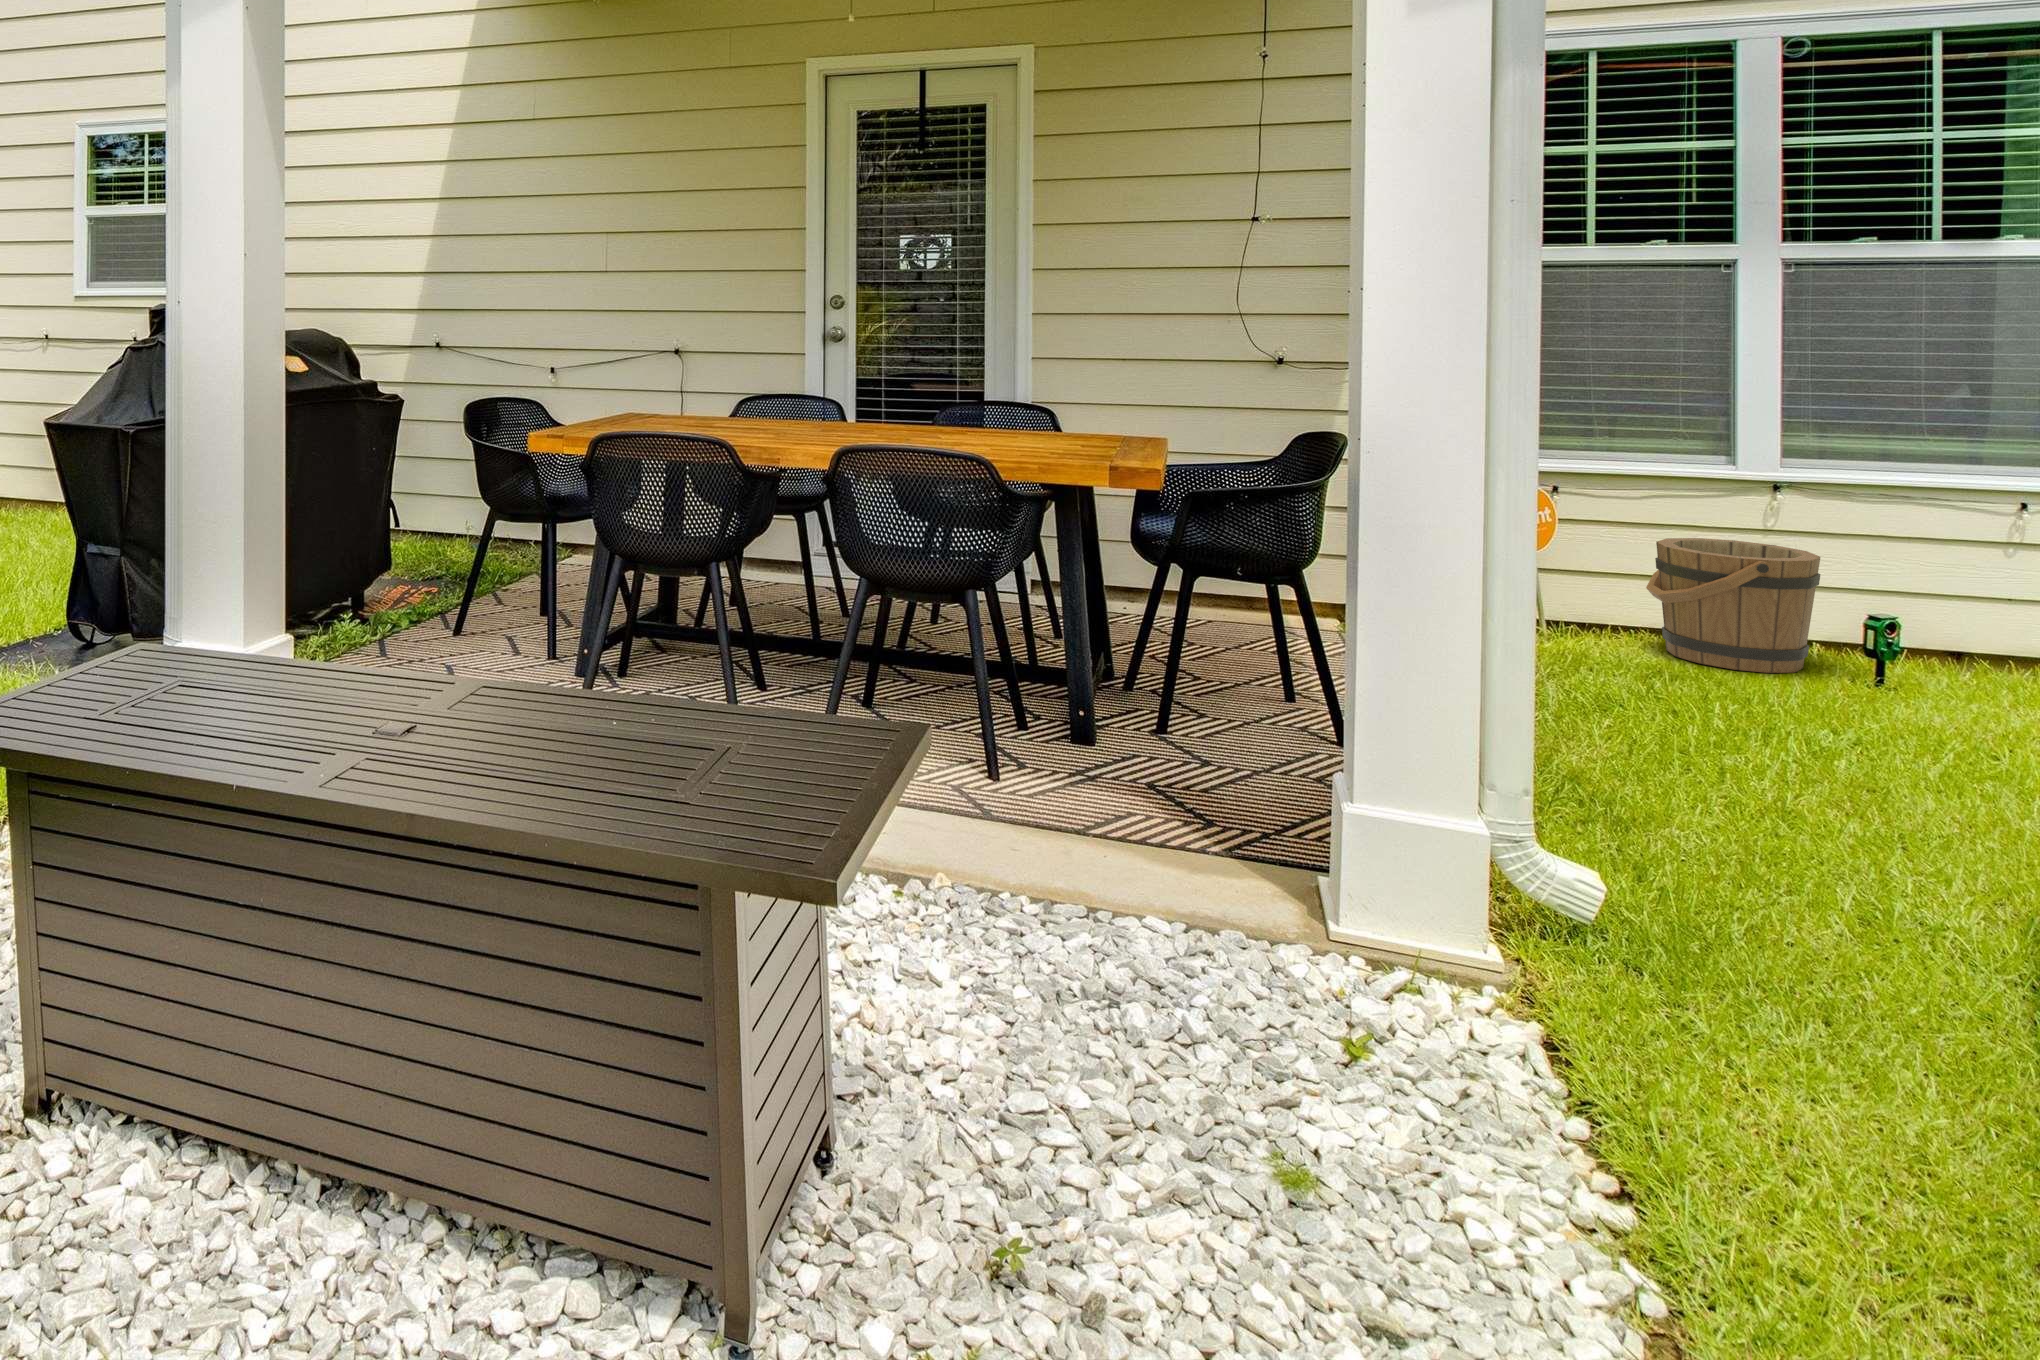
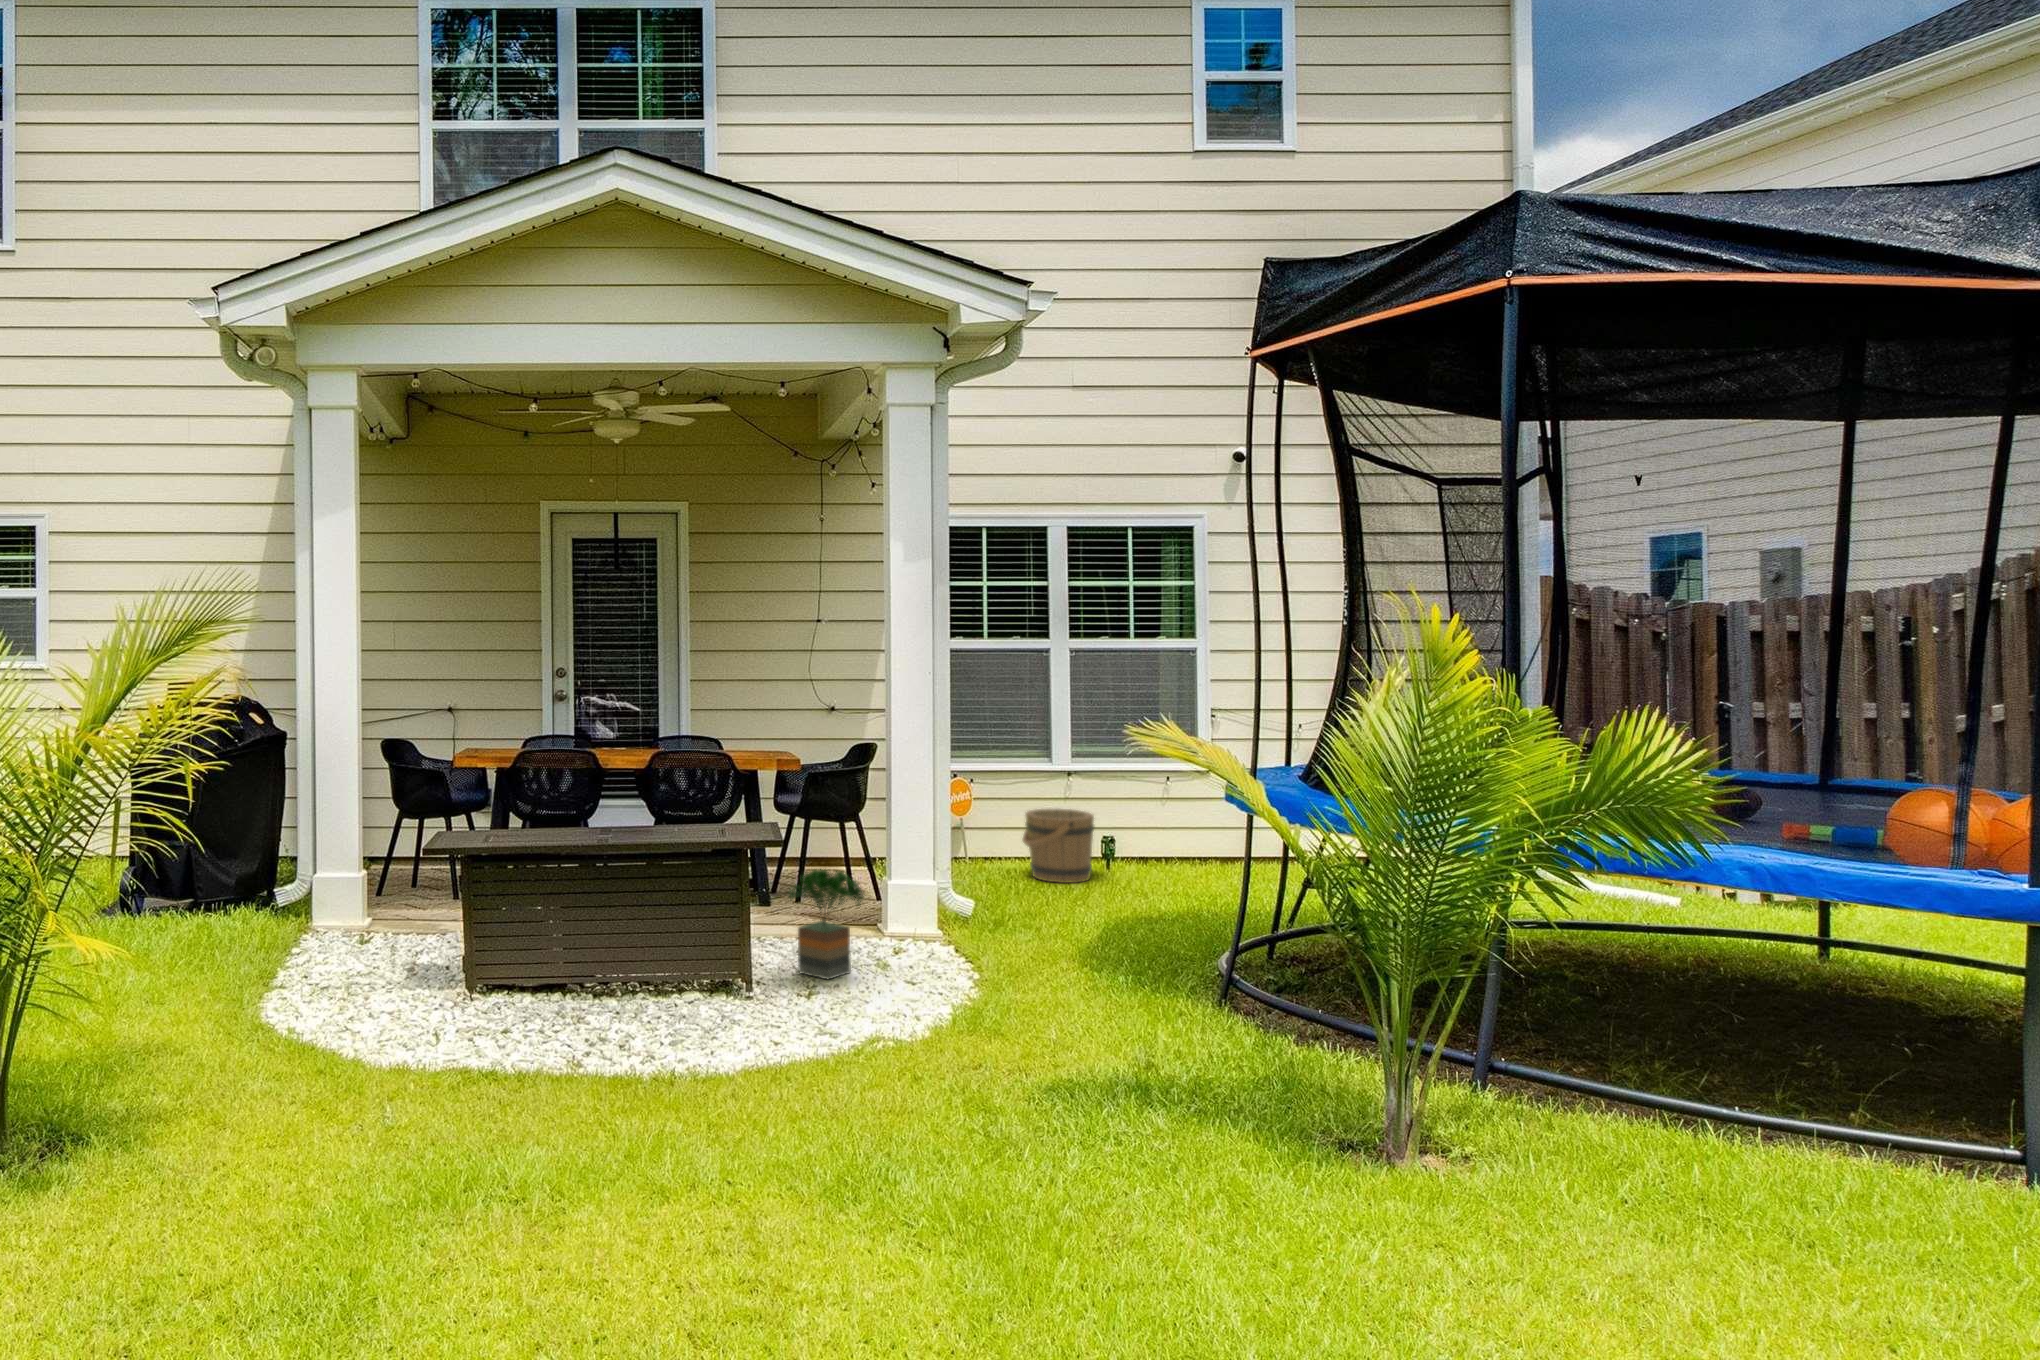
potted tree: none [1068,587,1232,792] -> present [788,869,865,979]

